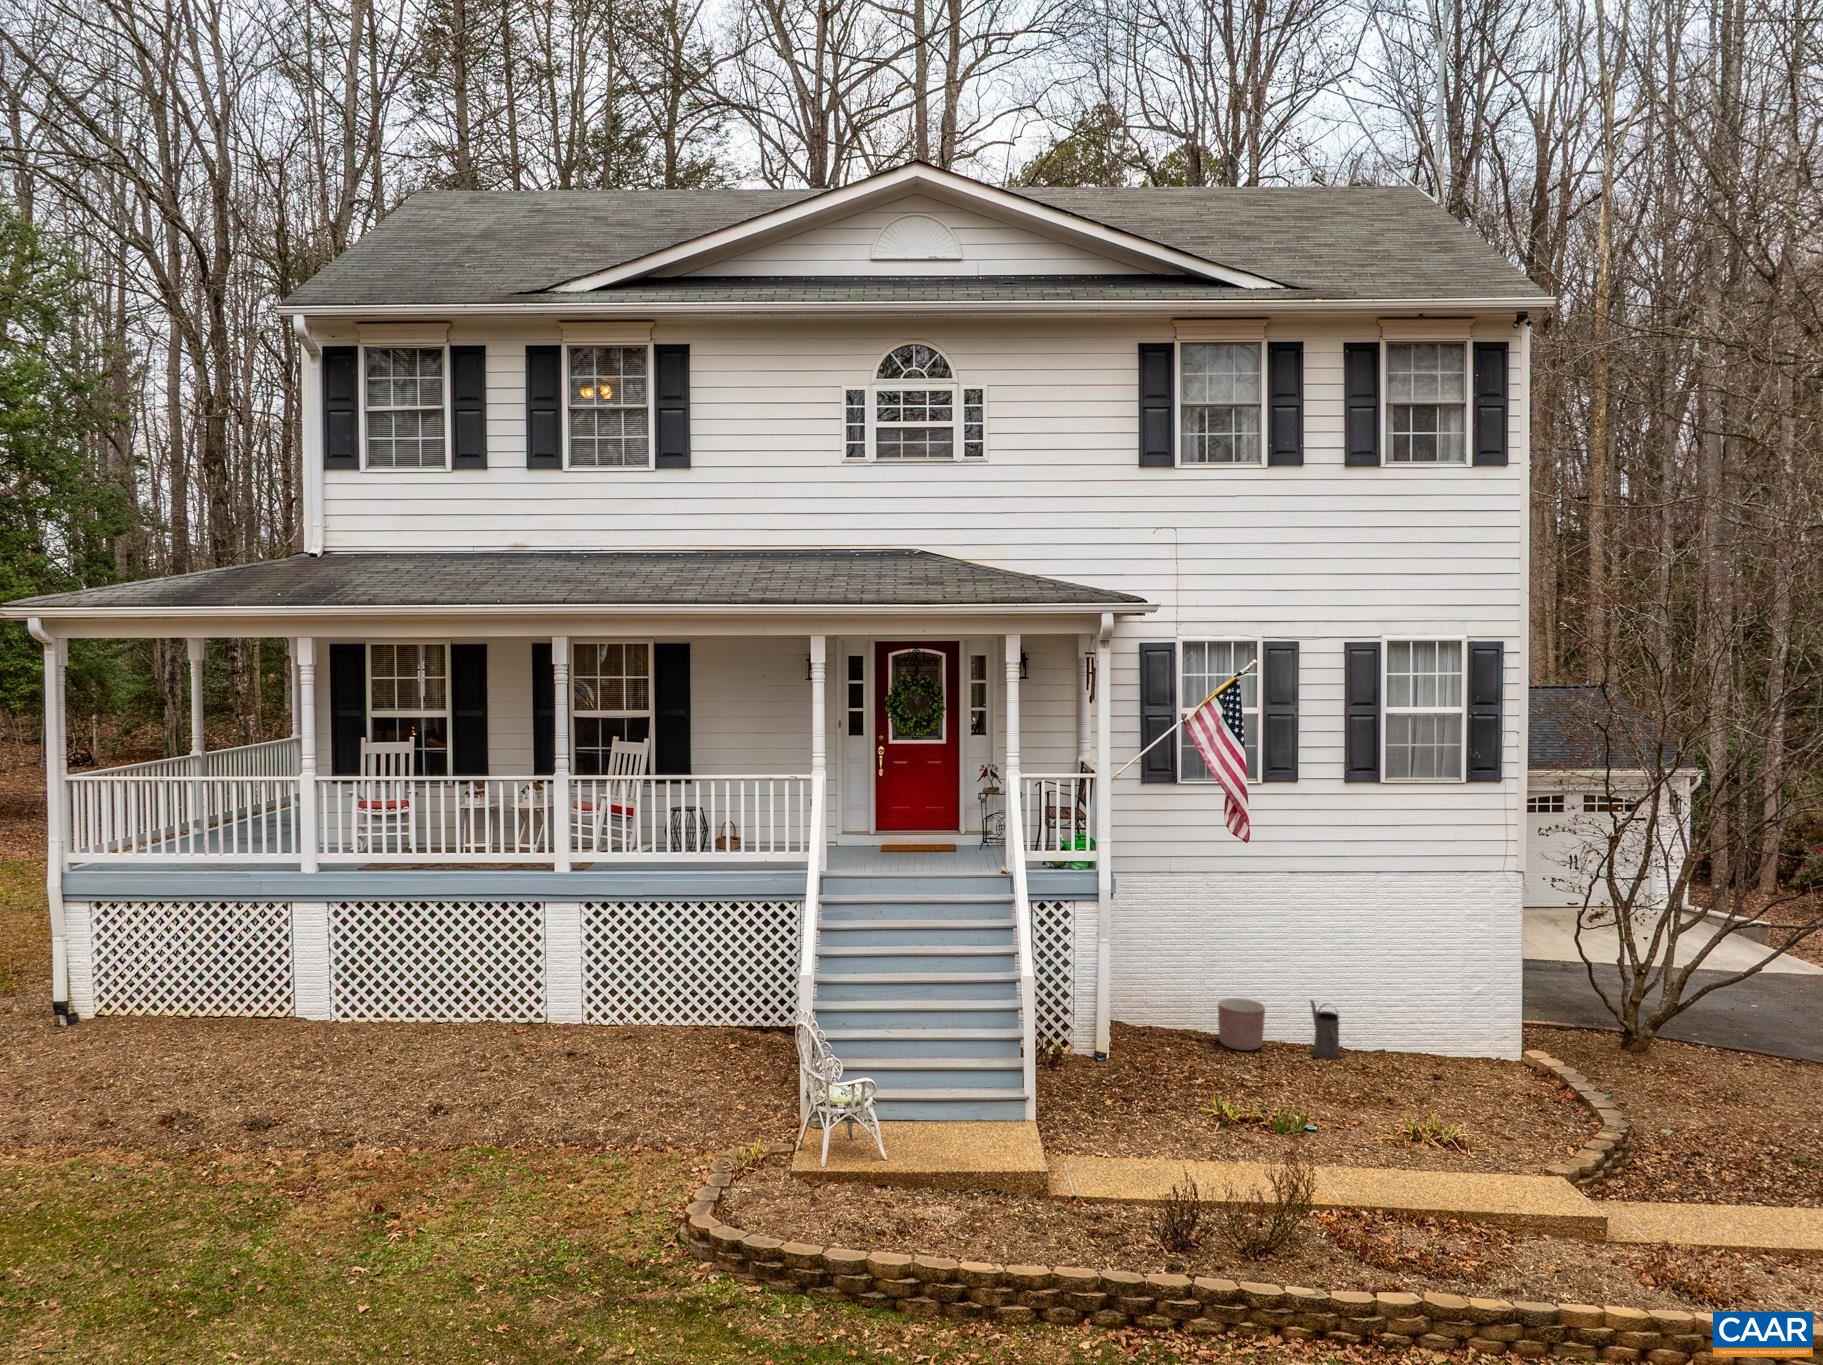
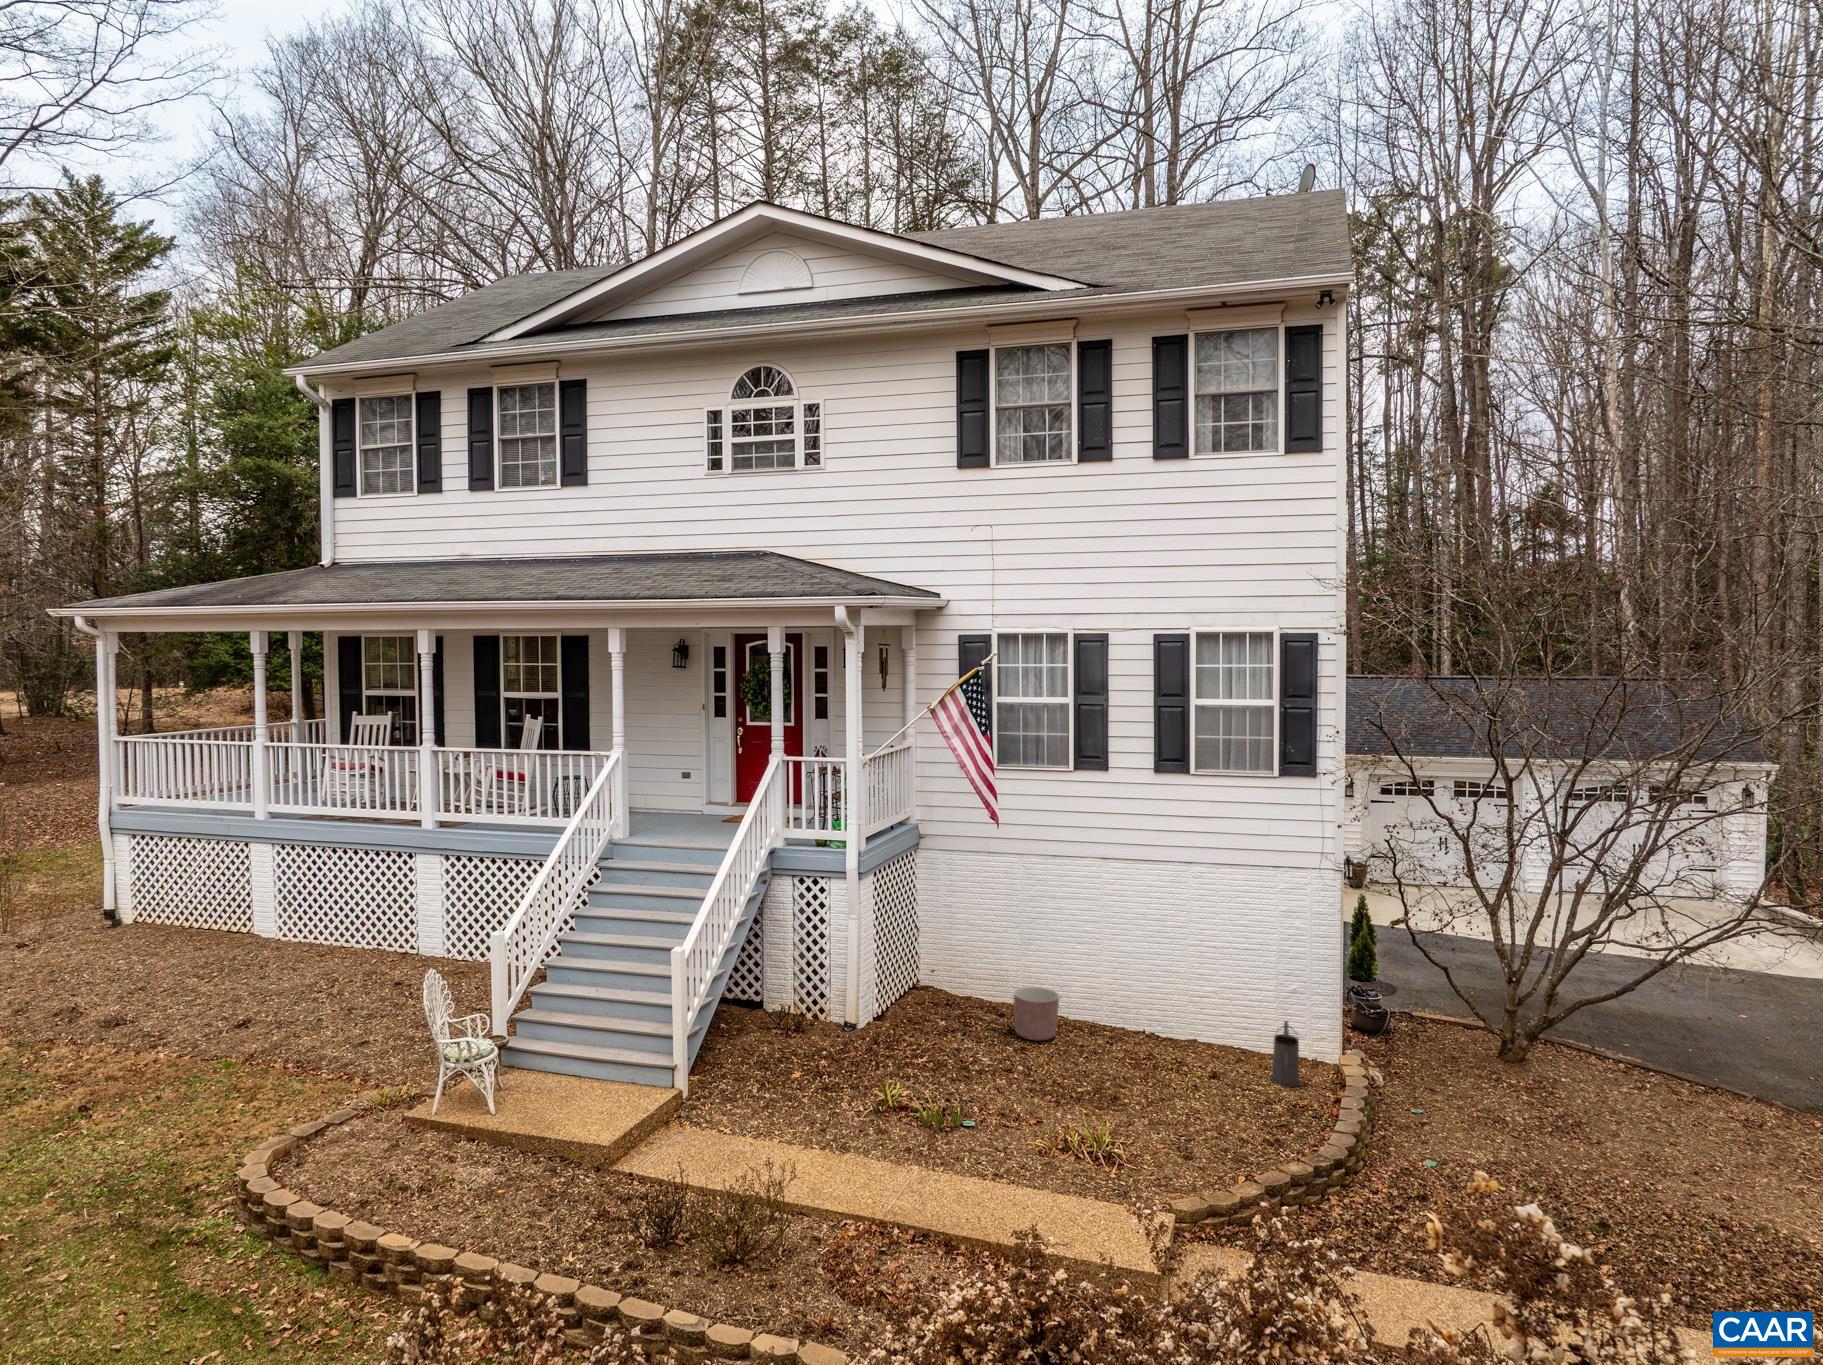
watering can: present [1311,1000,1341,1059] -> present [1270,1021,1300,1087]

